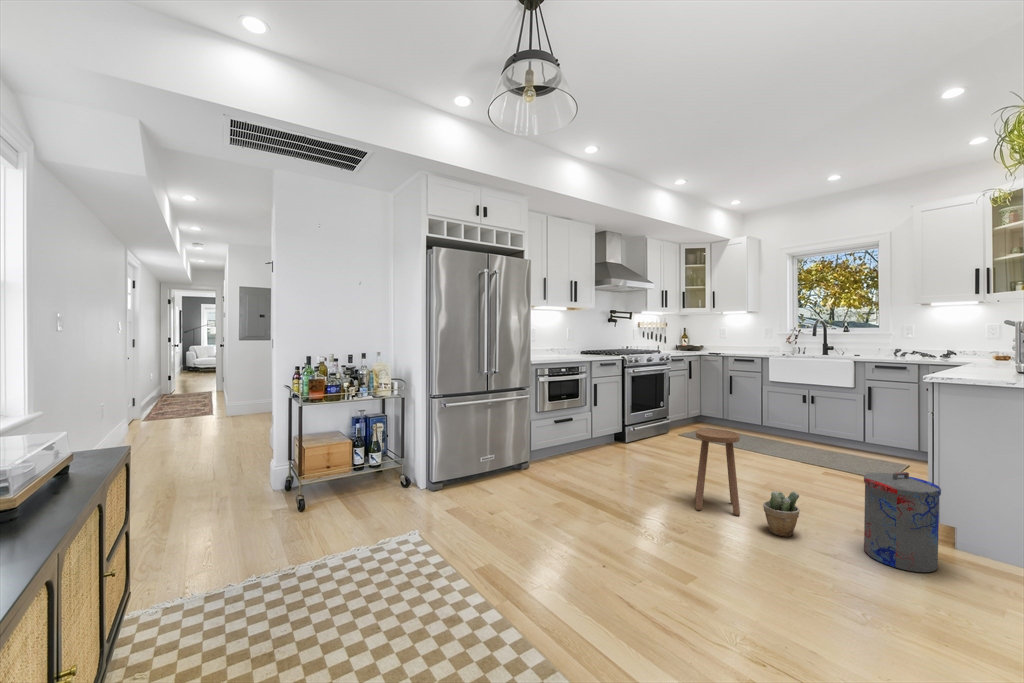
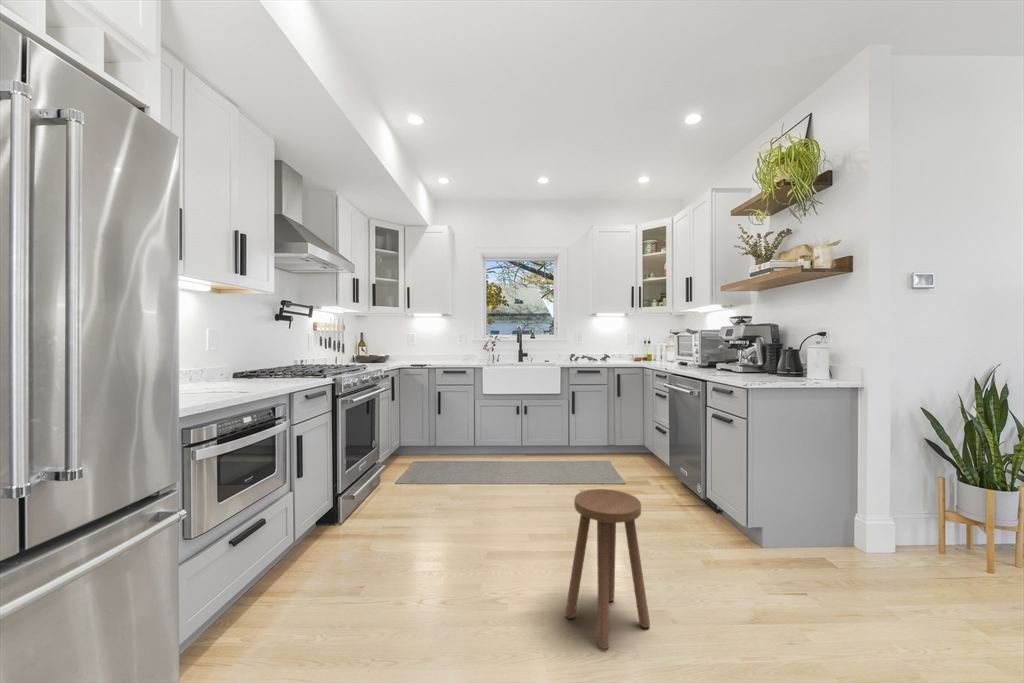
trash can: present [864,472,941,572] -> none [771,502,856,628]
potted plant: present [763,491,800,537] -> none [692,565,744,643]

